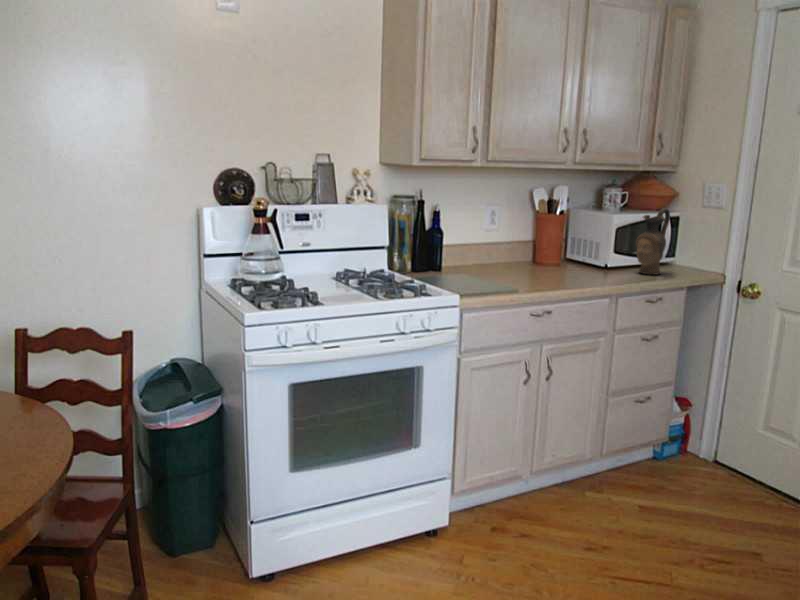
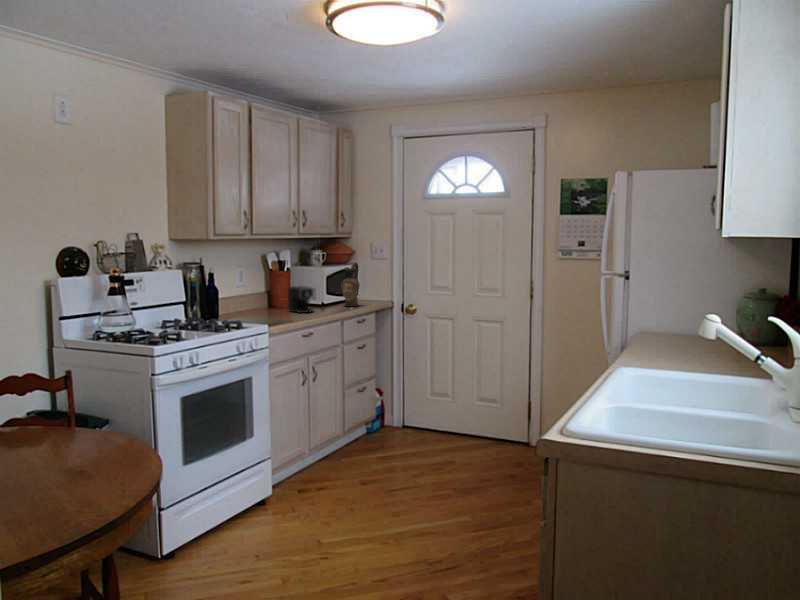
coffee maker: none [544,238,601,277] -> present [288,286,313,313]

